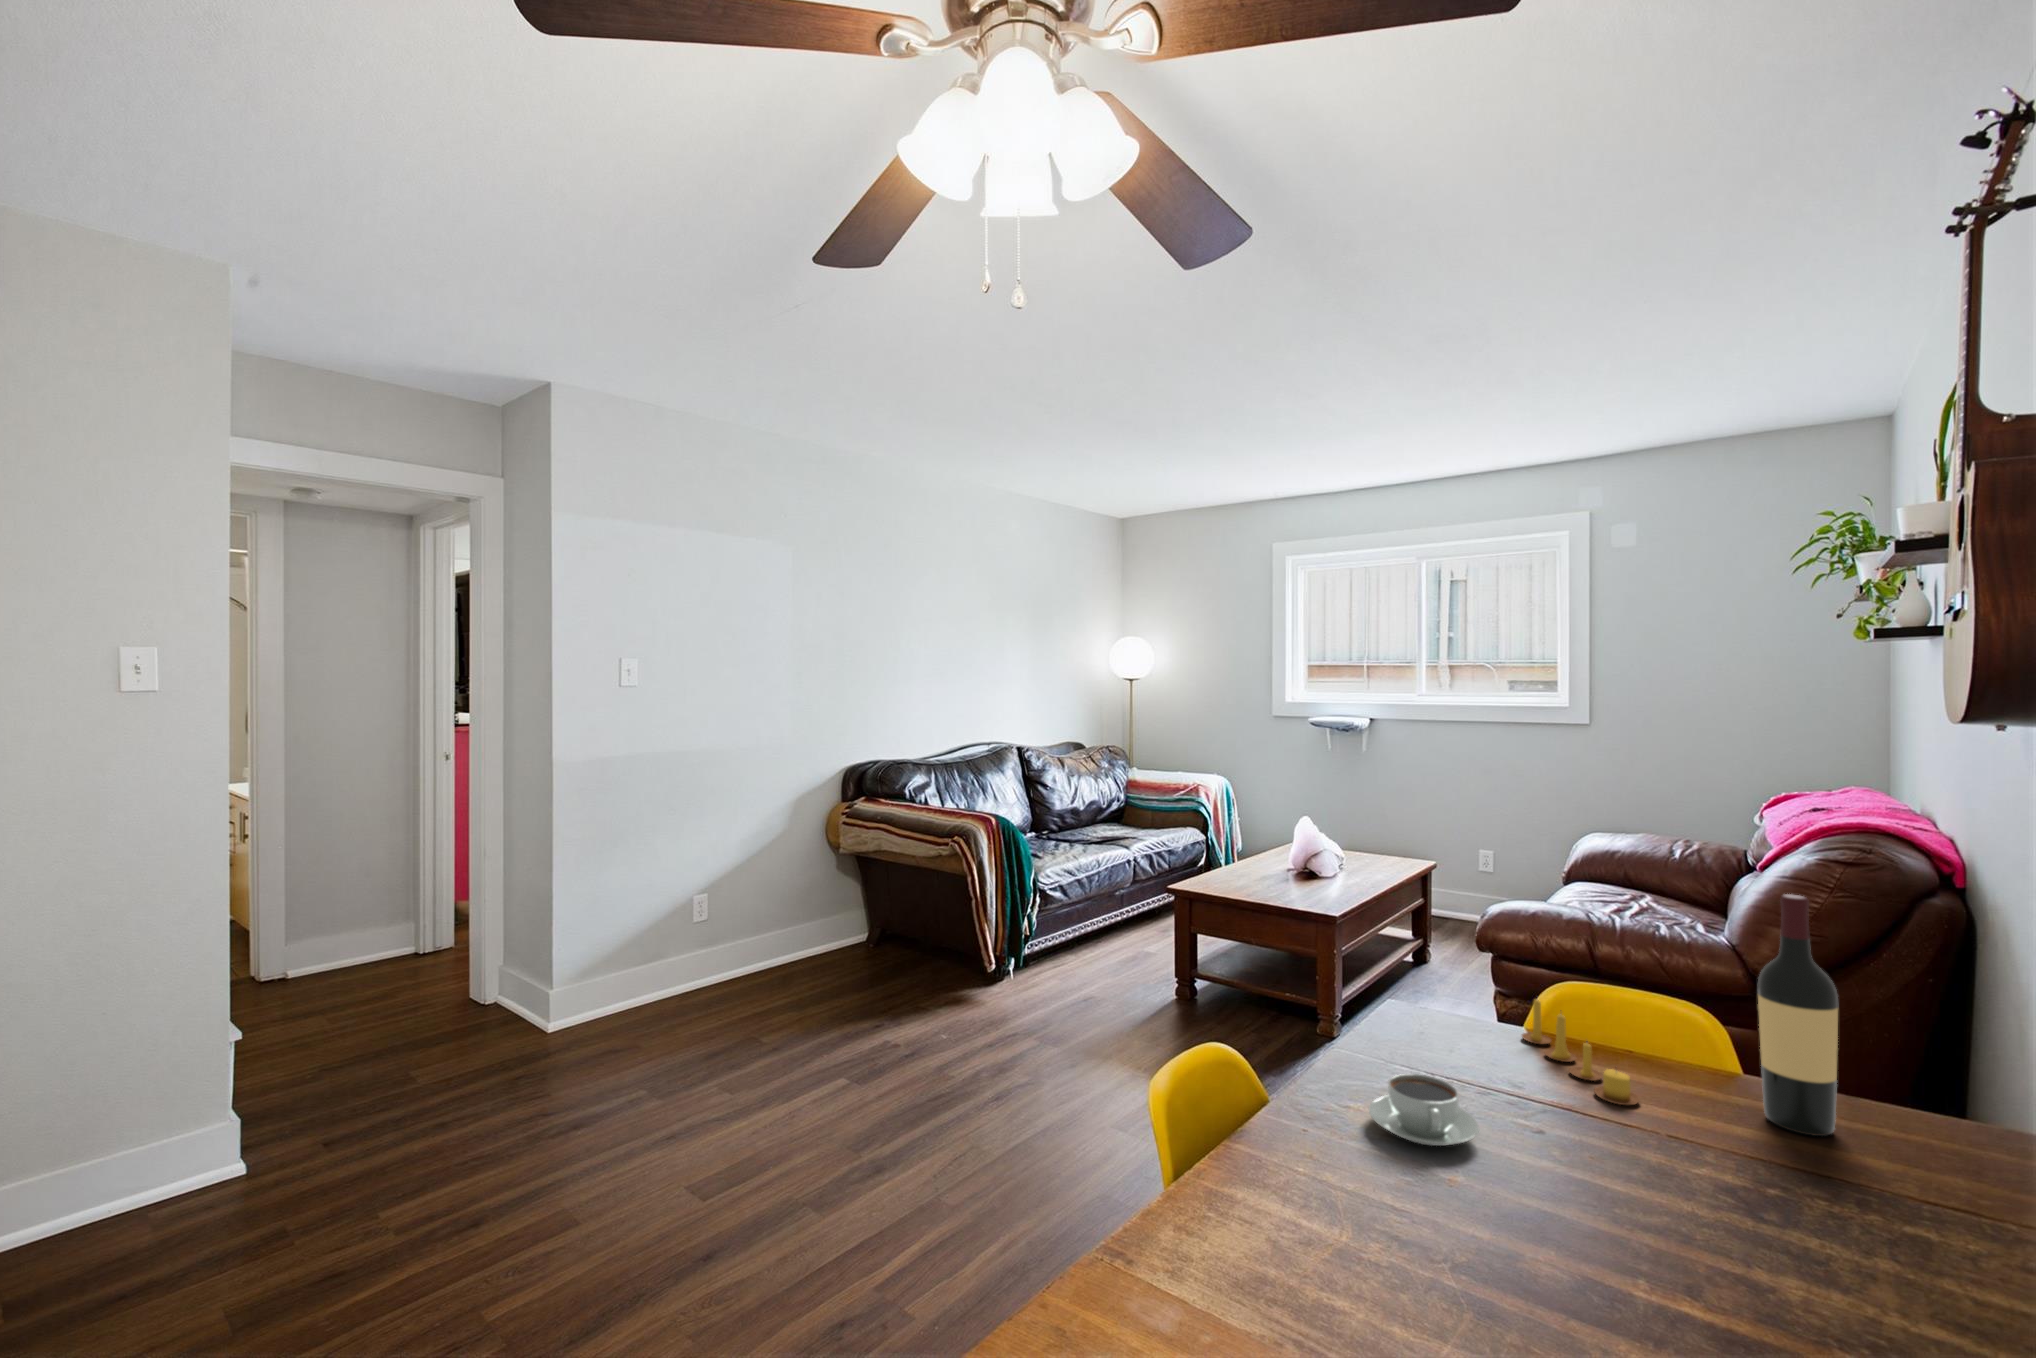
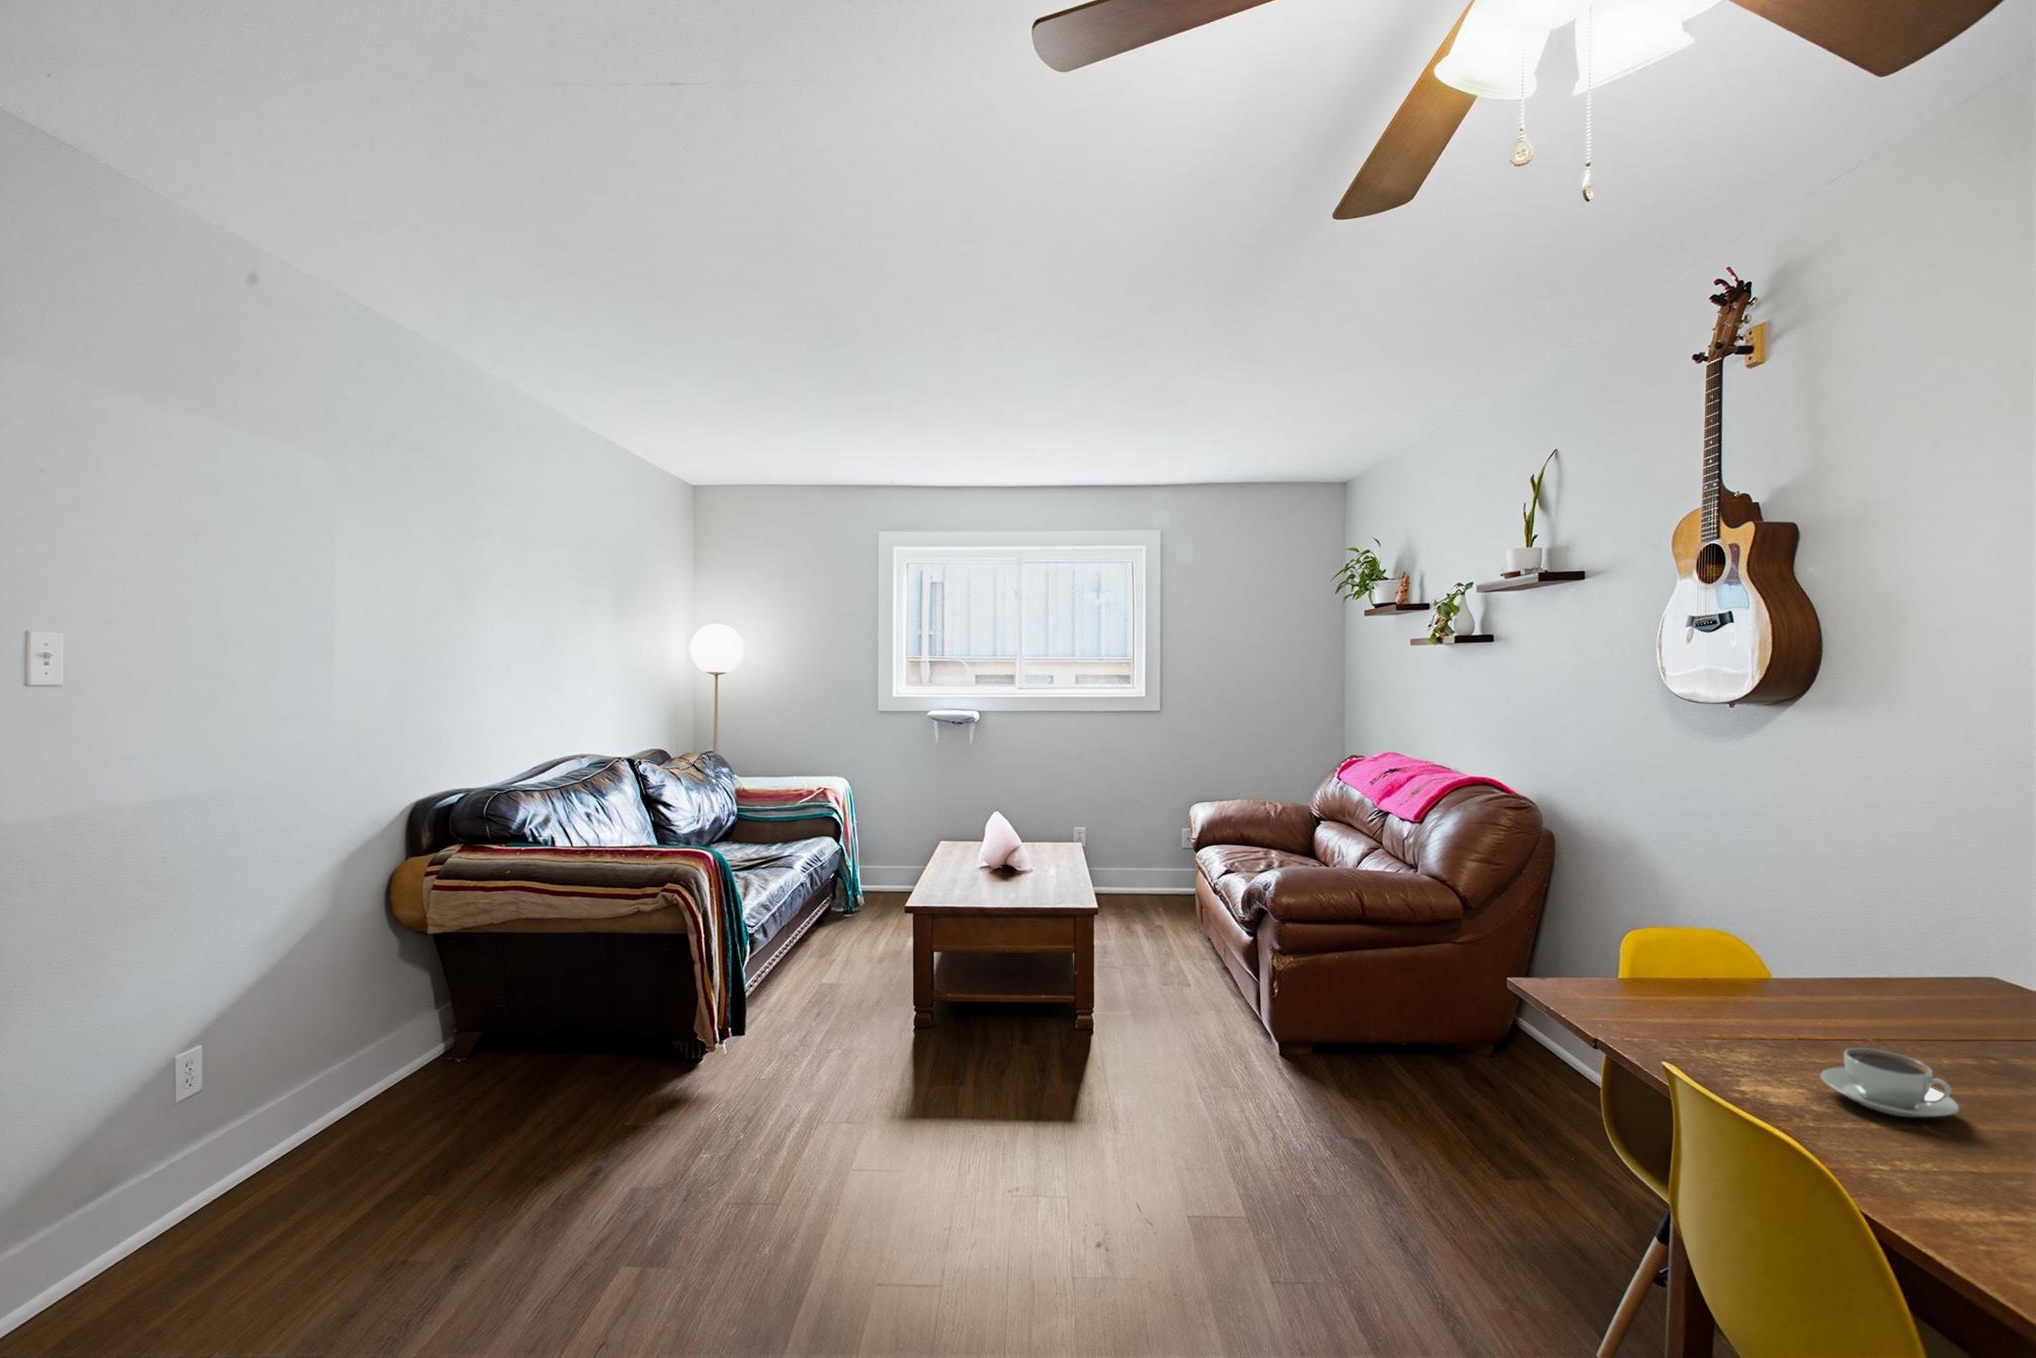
wine bottle: present [1758,894,1838,1136] -> none [1876,835,1943,1017]
candle: present [1522,996,1640,1105] -> none [1666,949,1852,1029]

